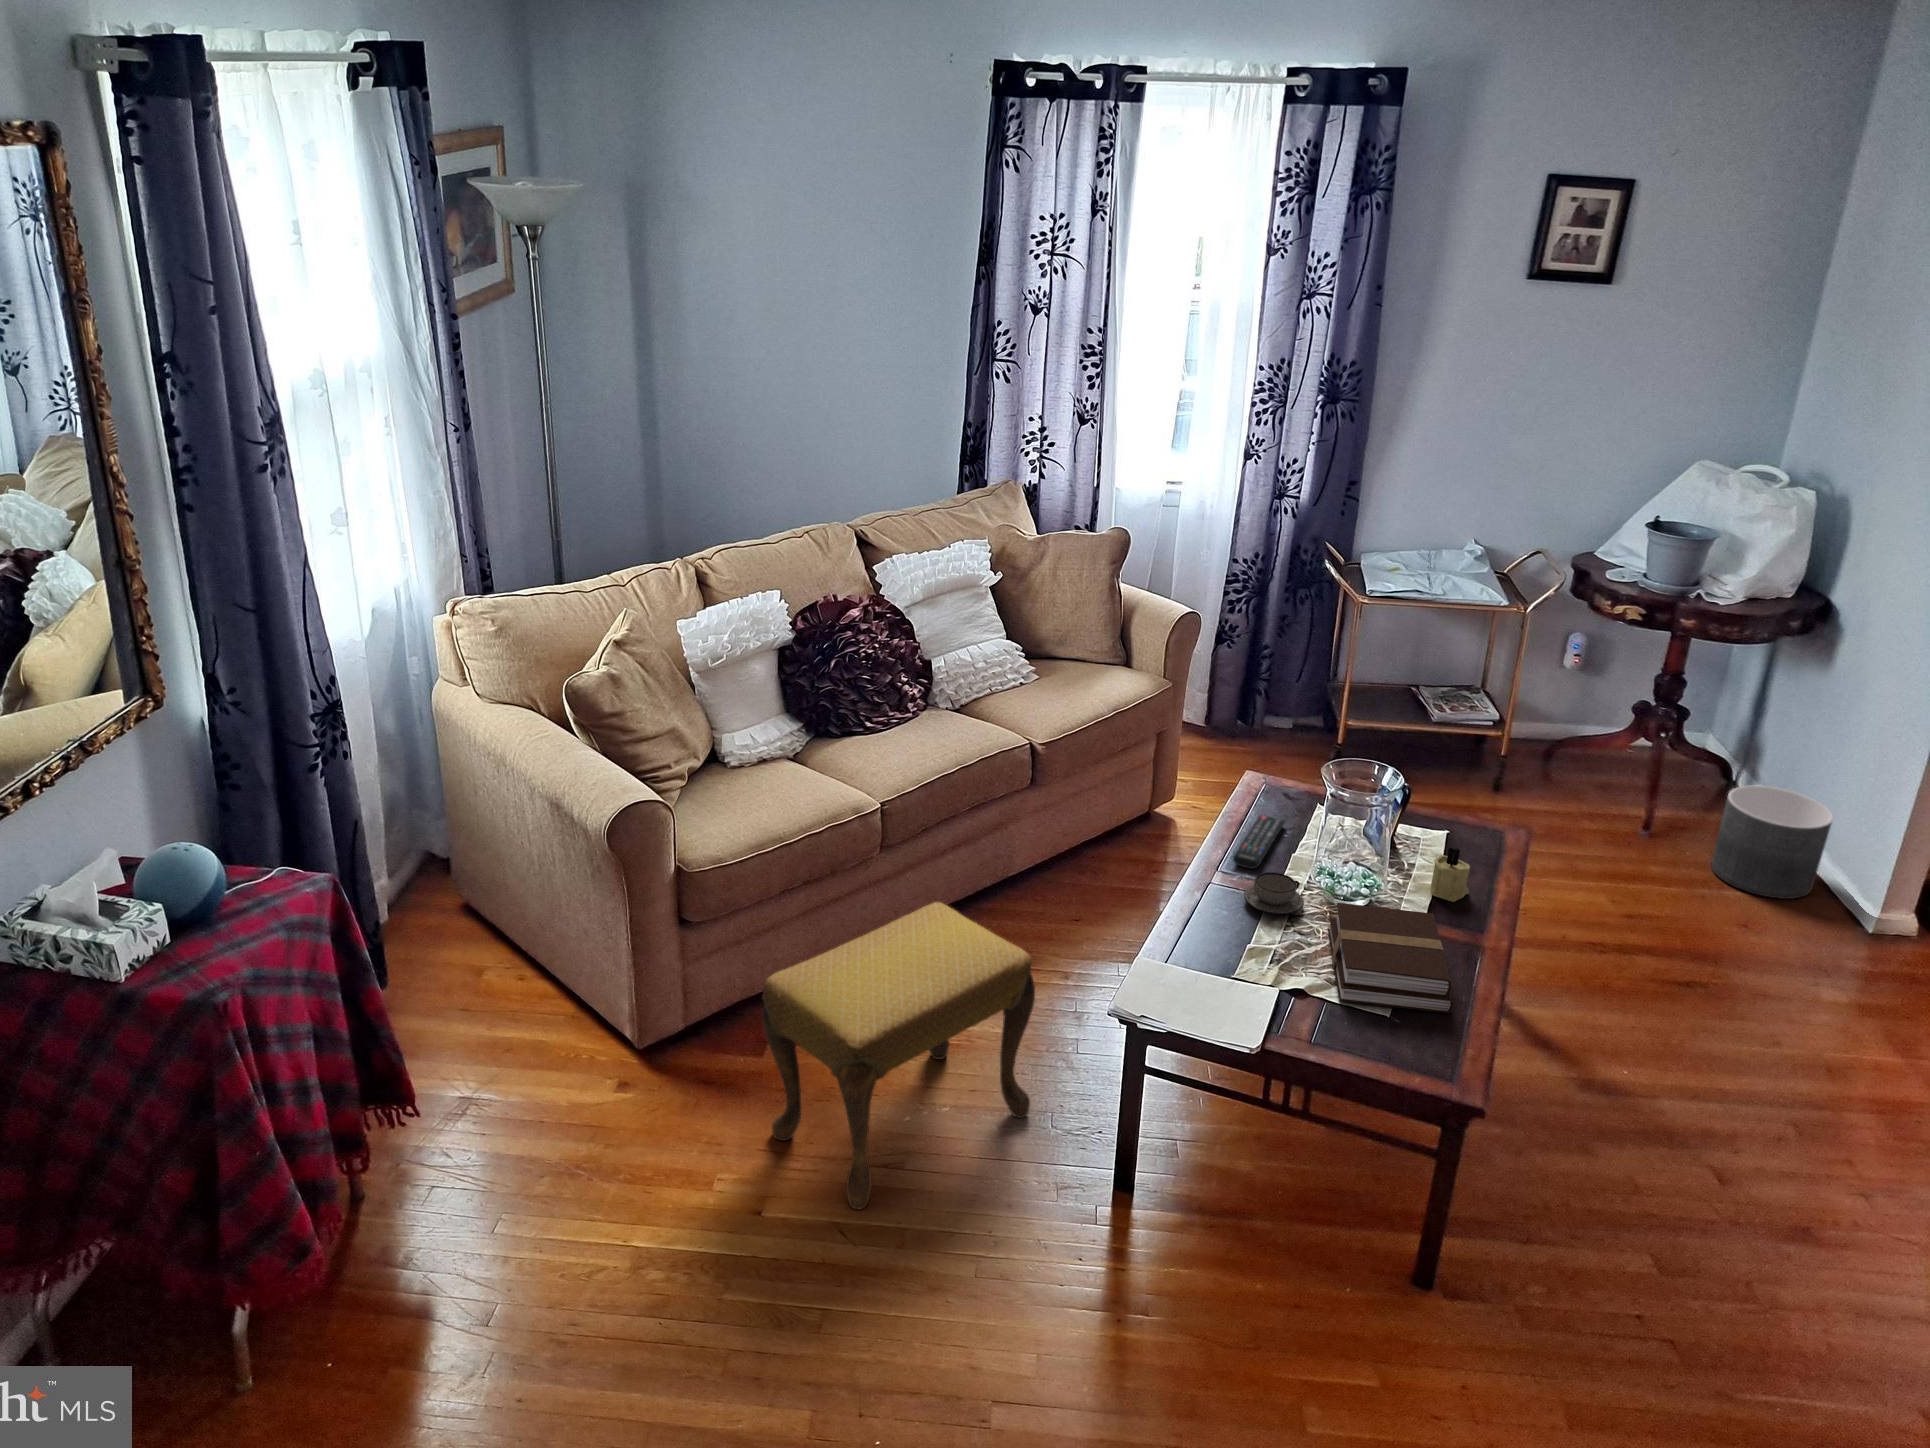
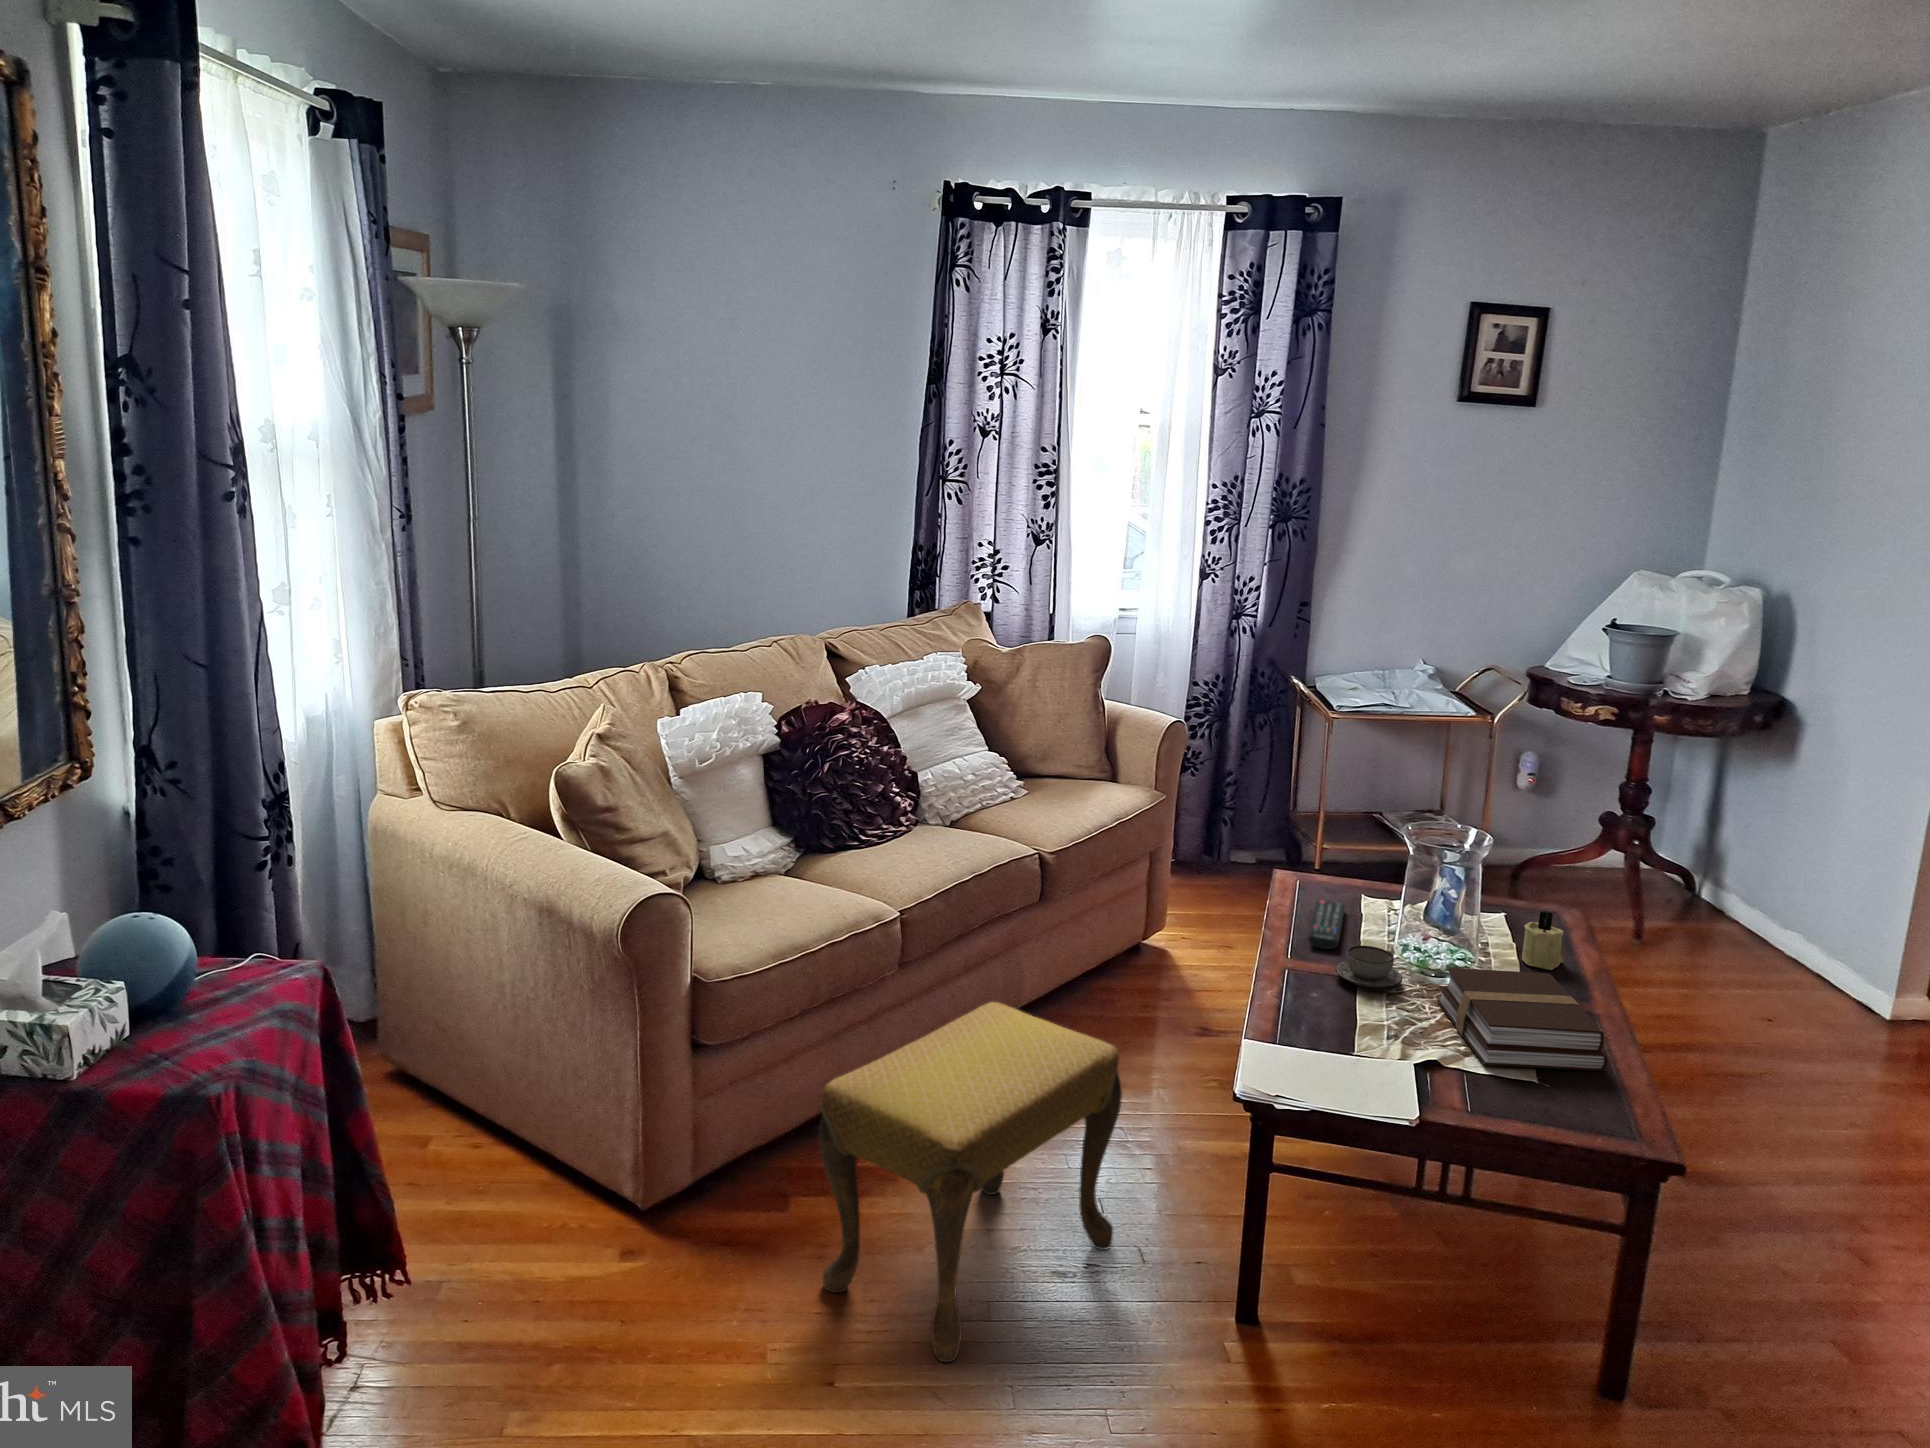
planter: present [1711,786,1833,899] -> none [1710,884,1830,995]

